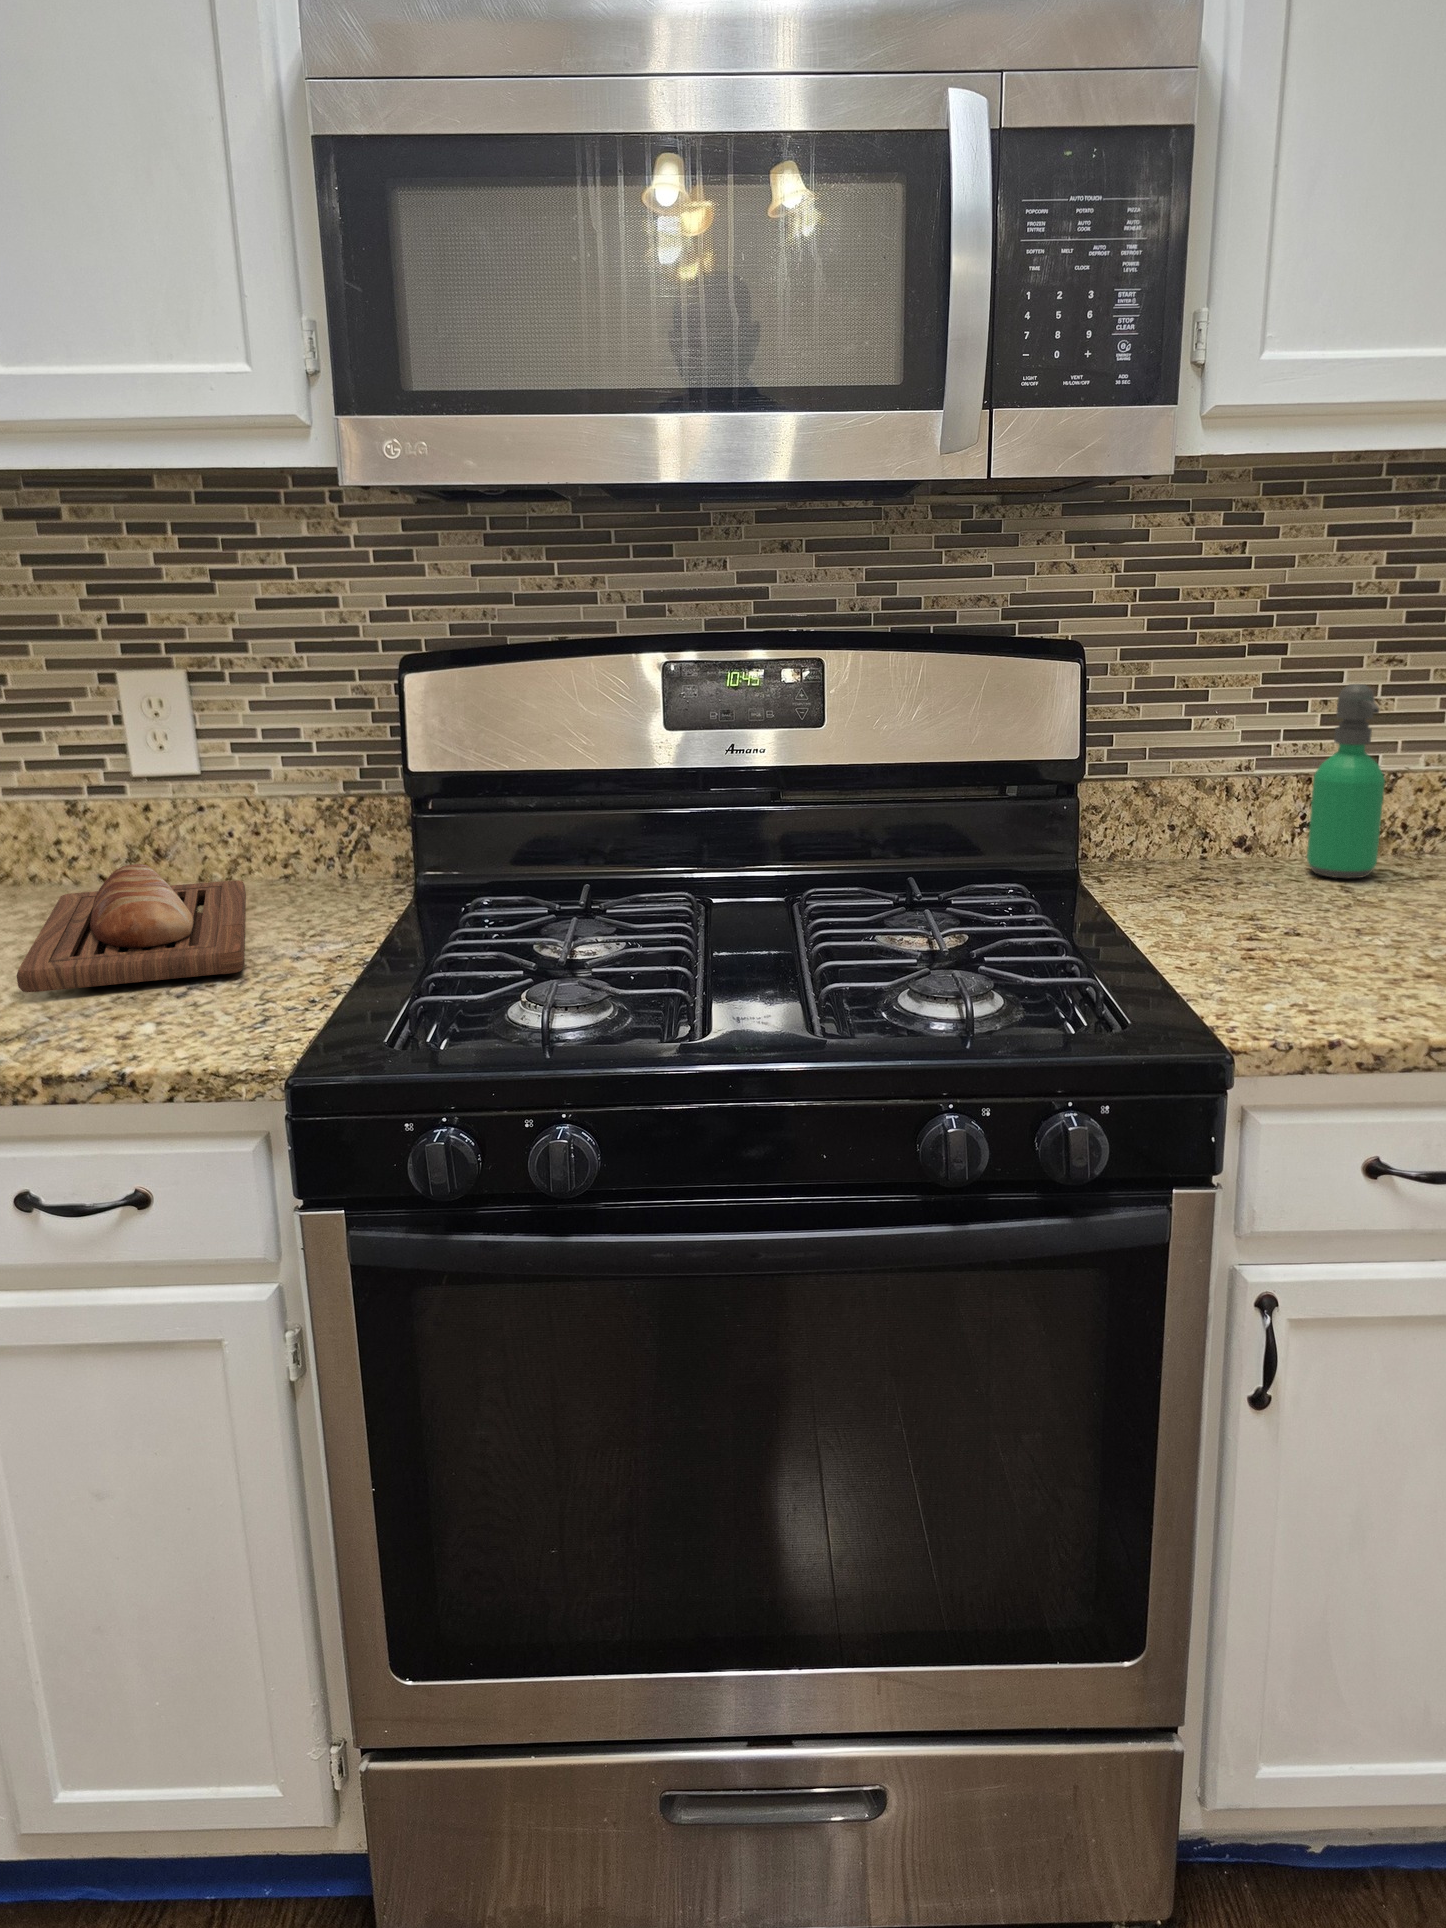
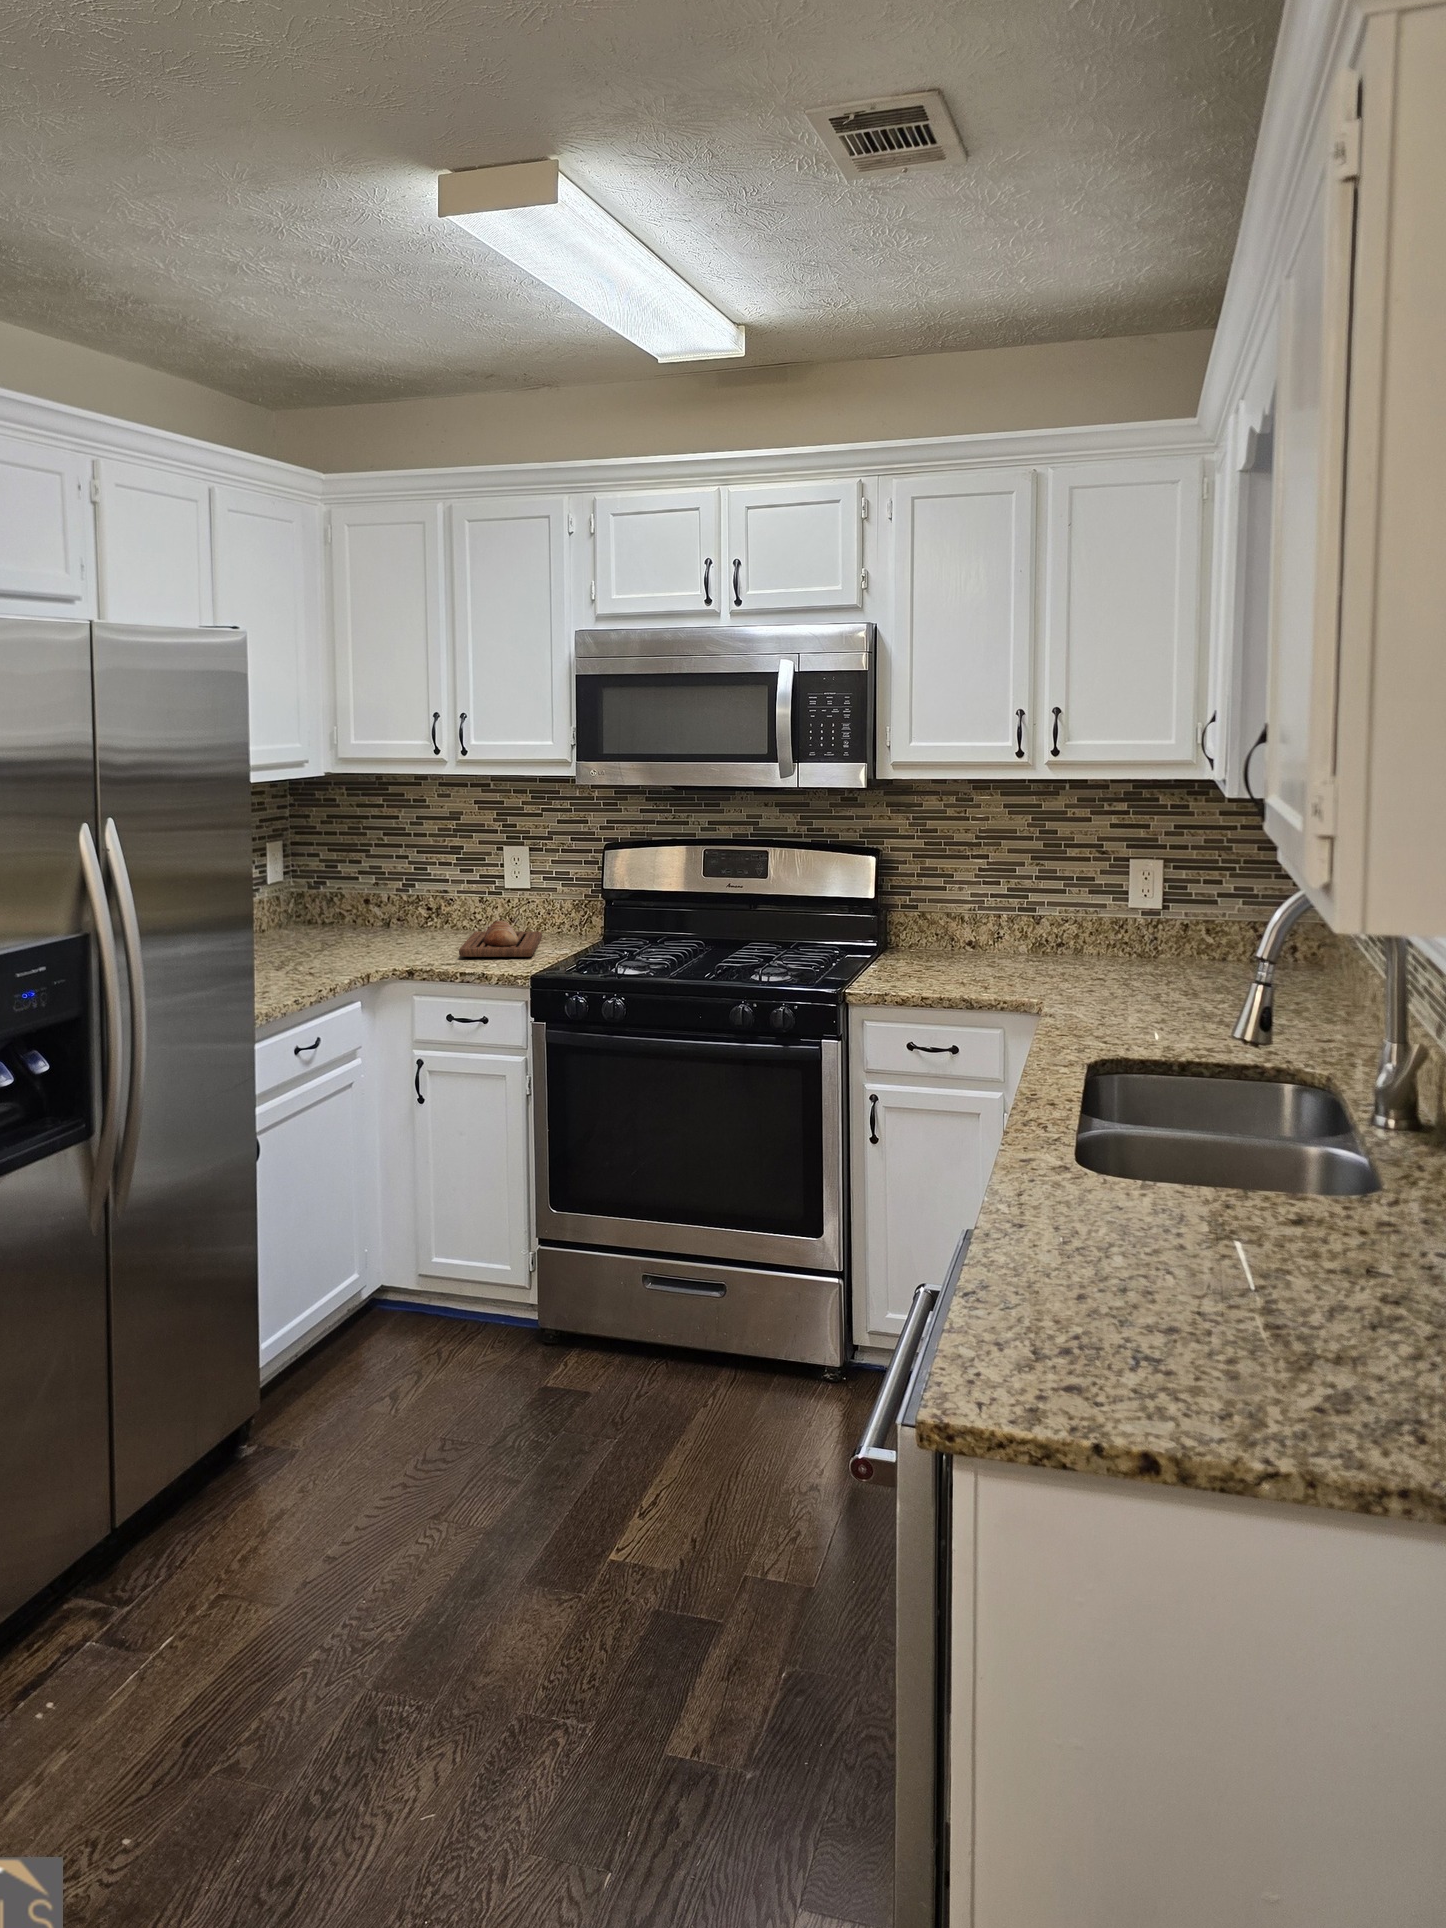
soap dispenser: present [1307,684,1385,878] -> none [981,874,1011,959]

